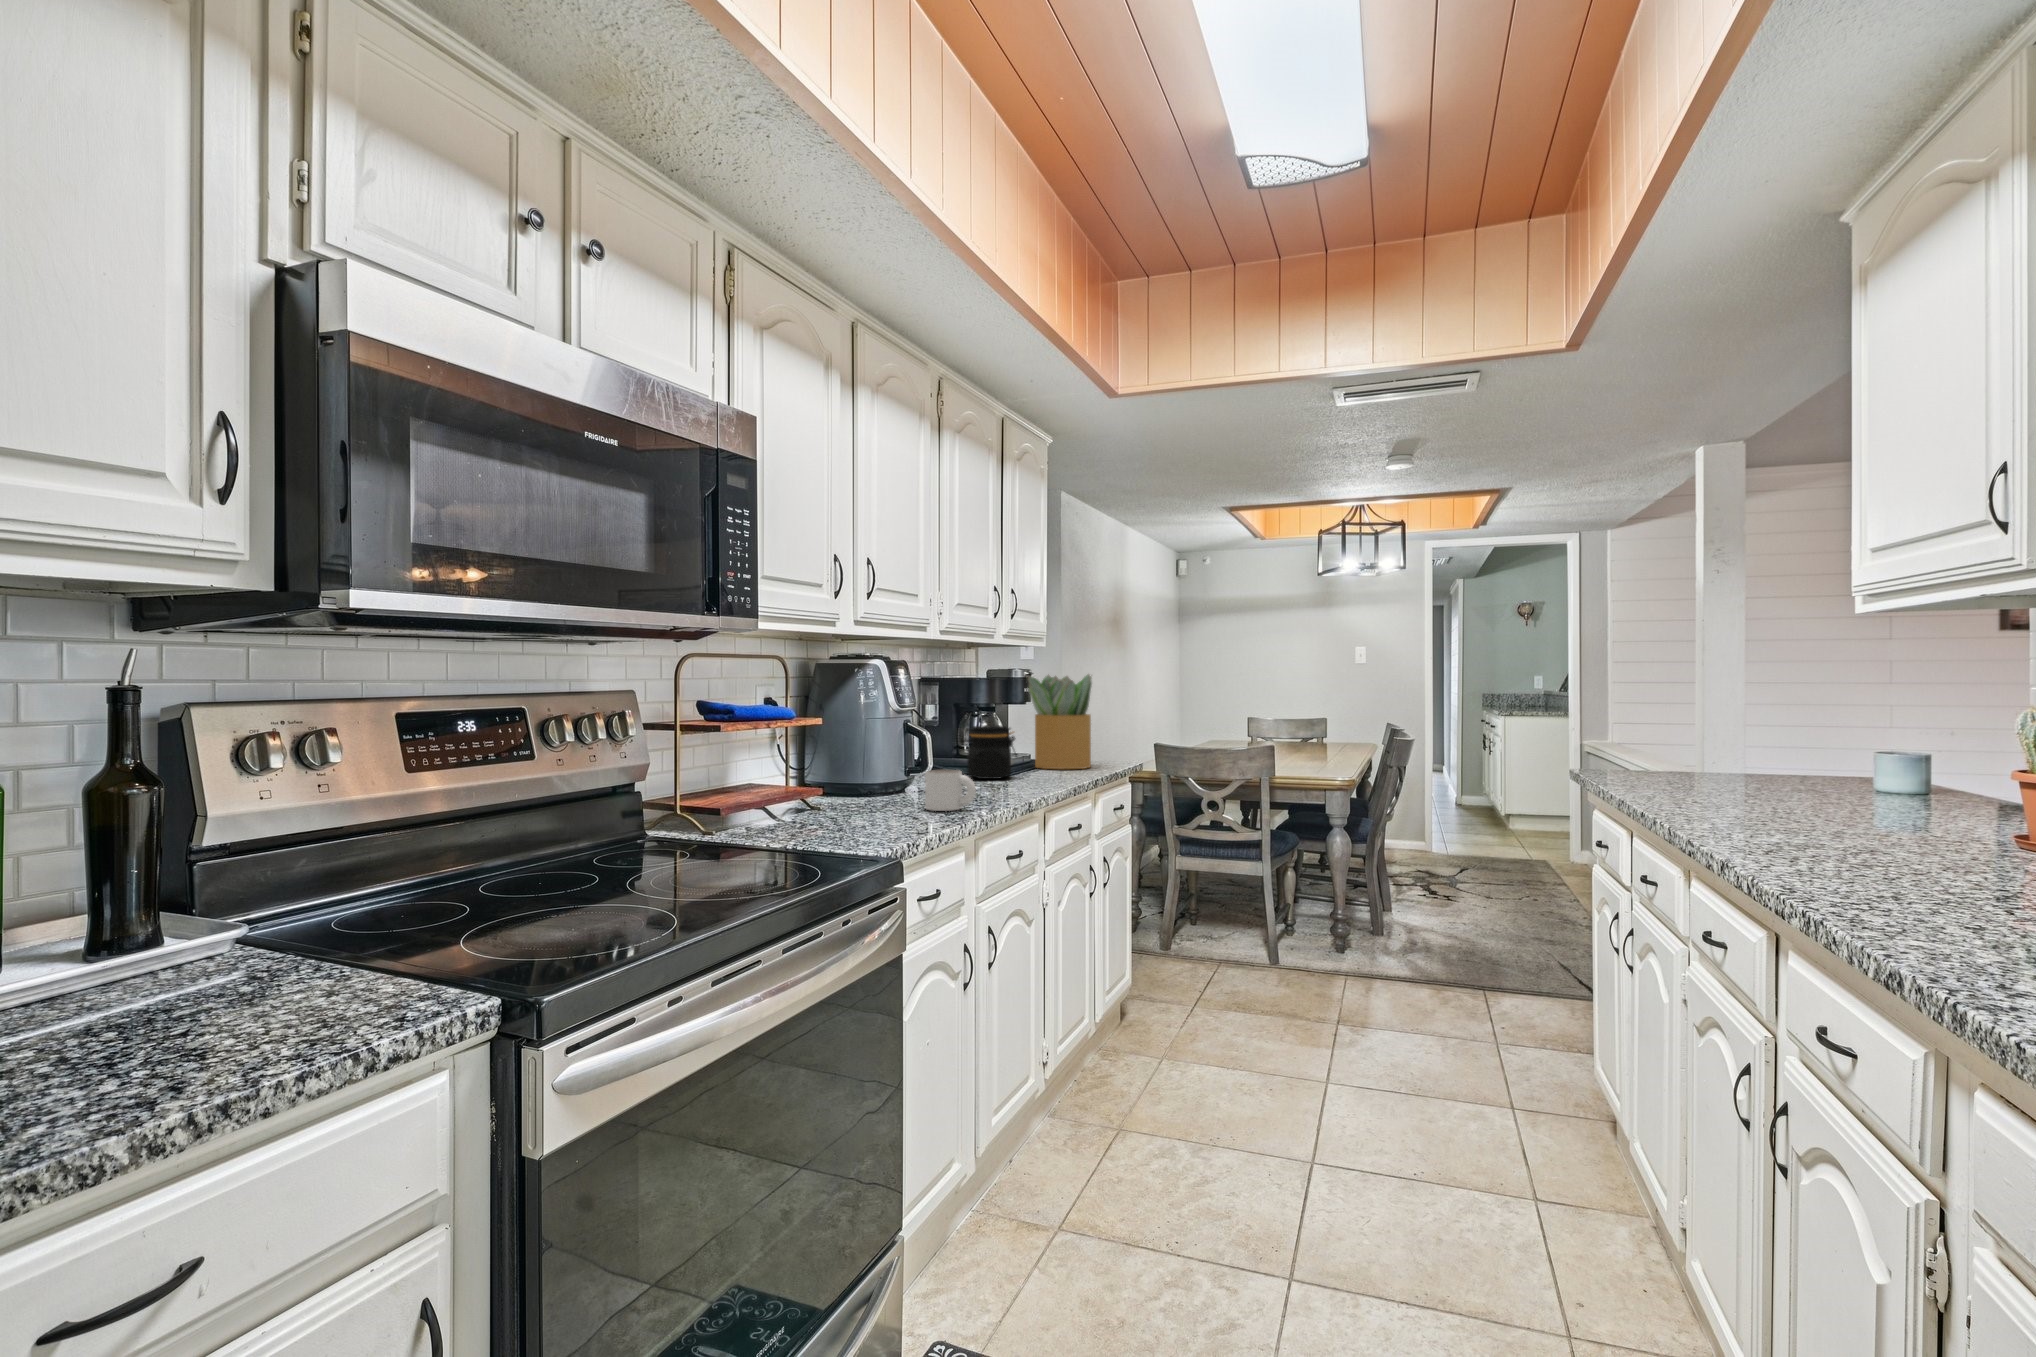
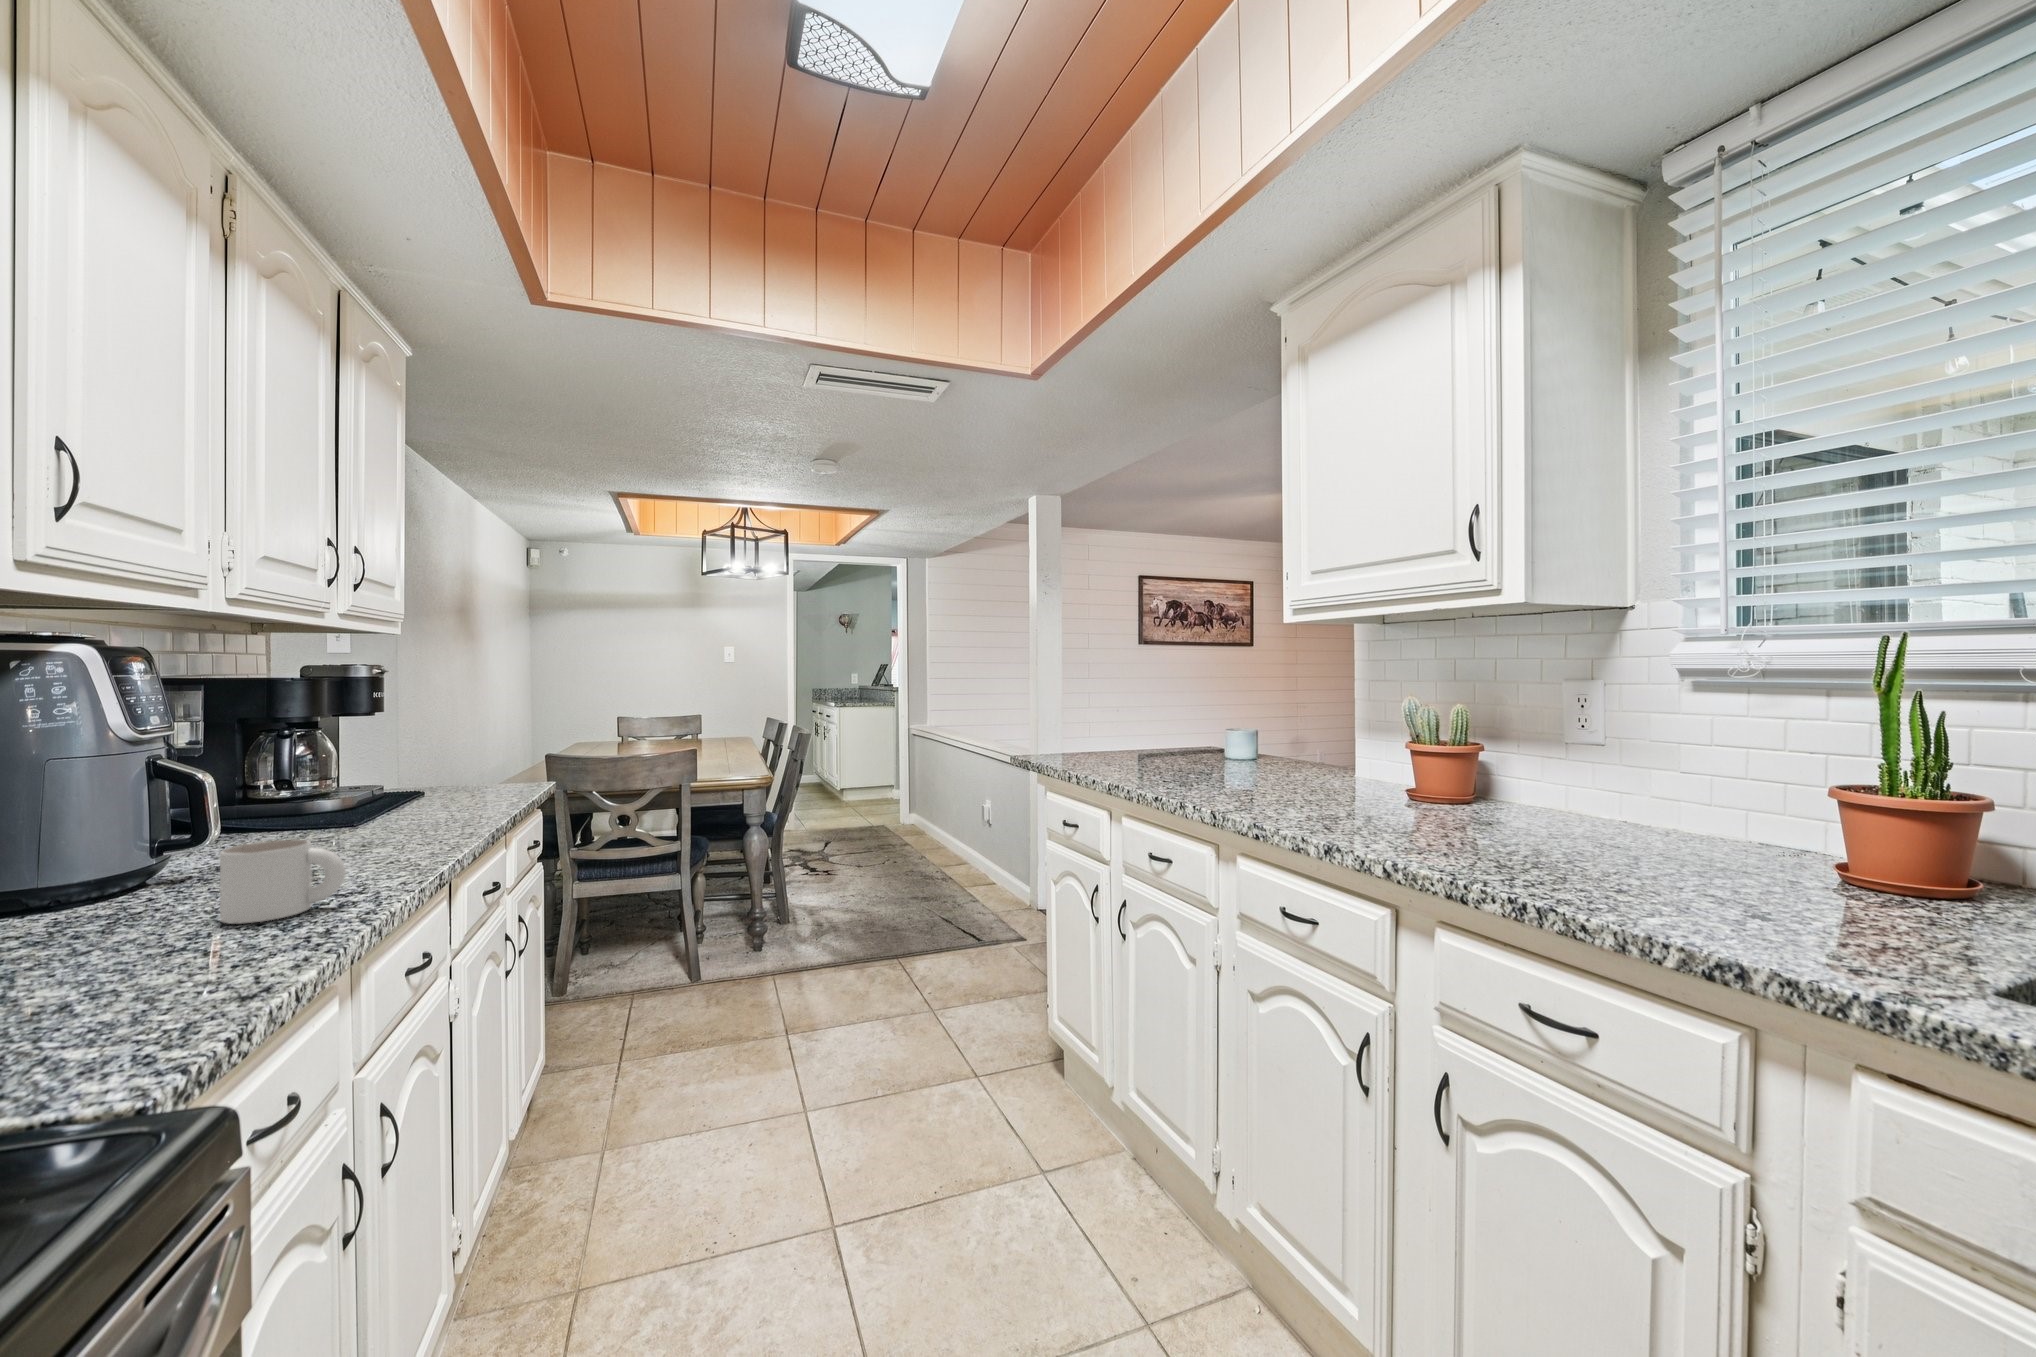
potted plant: present [1028,674,1092,769] -> none [378,670,493,805]
jar: present [961,725,1015,779] -> none [261,749,380,836]

